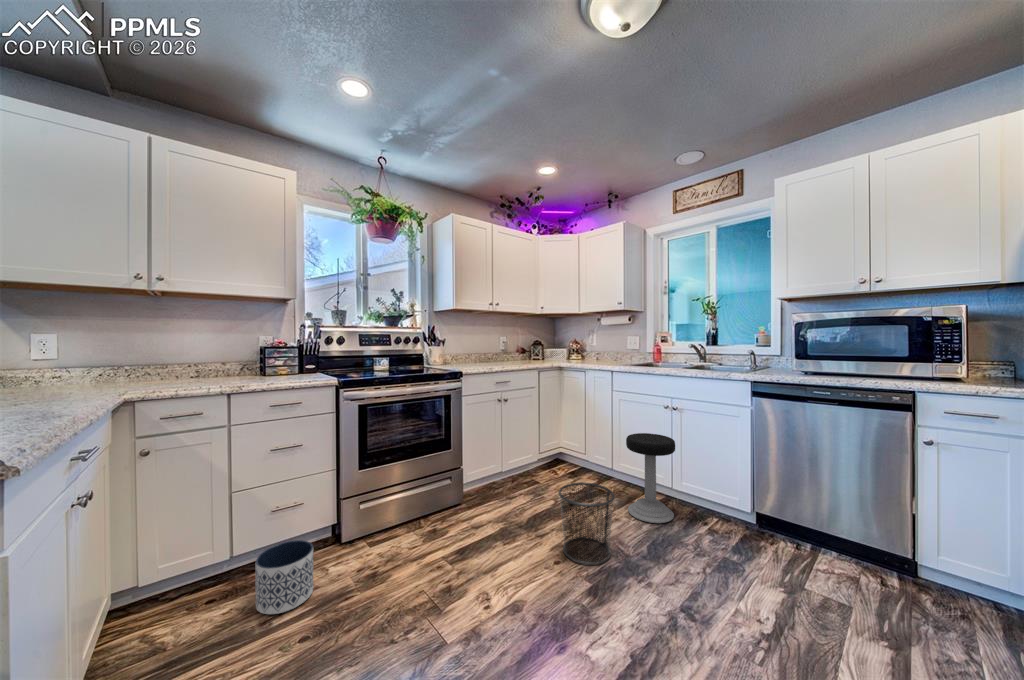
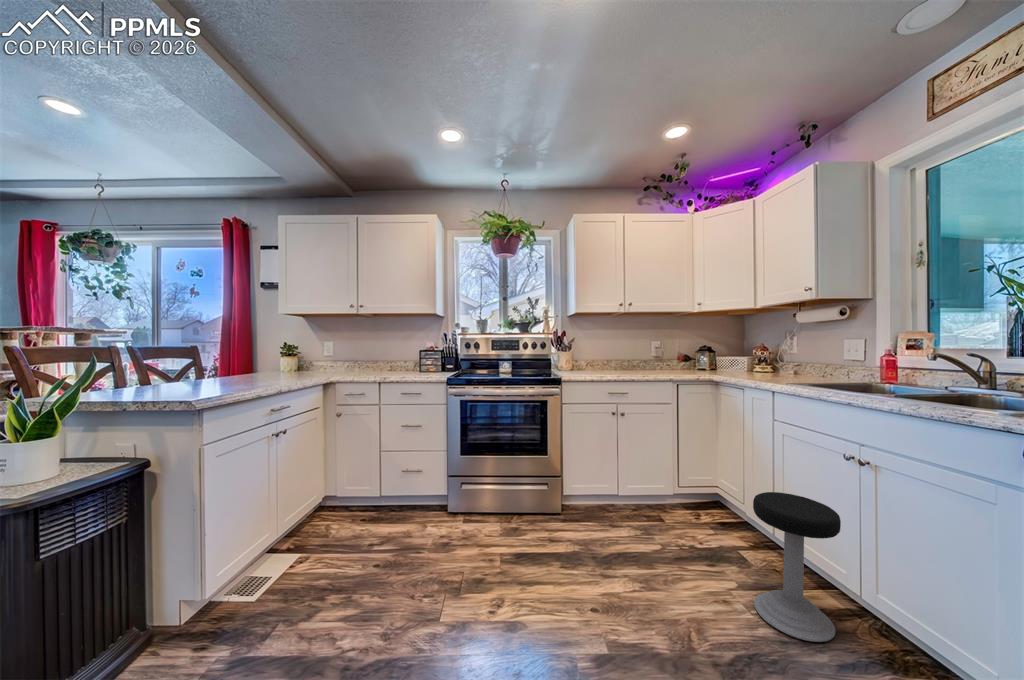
waste bin: present [559,482,615,565] -> none [607,527,680,638]
planter: present [255,540,313,614] -> none [371,495,409,544]

